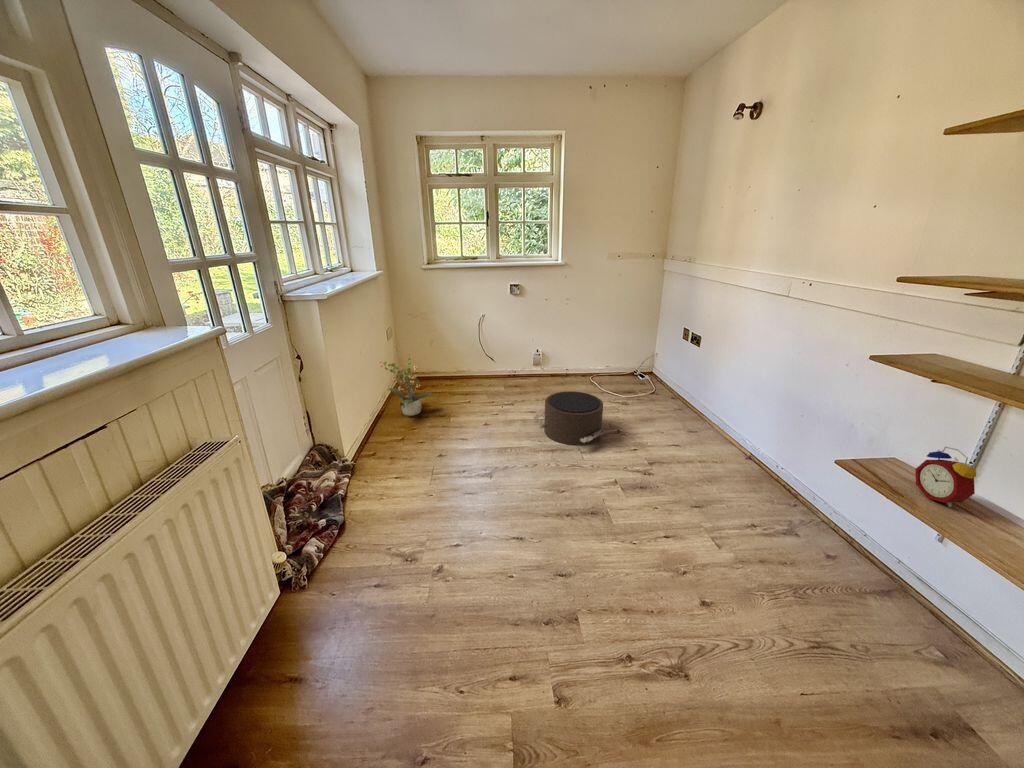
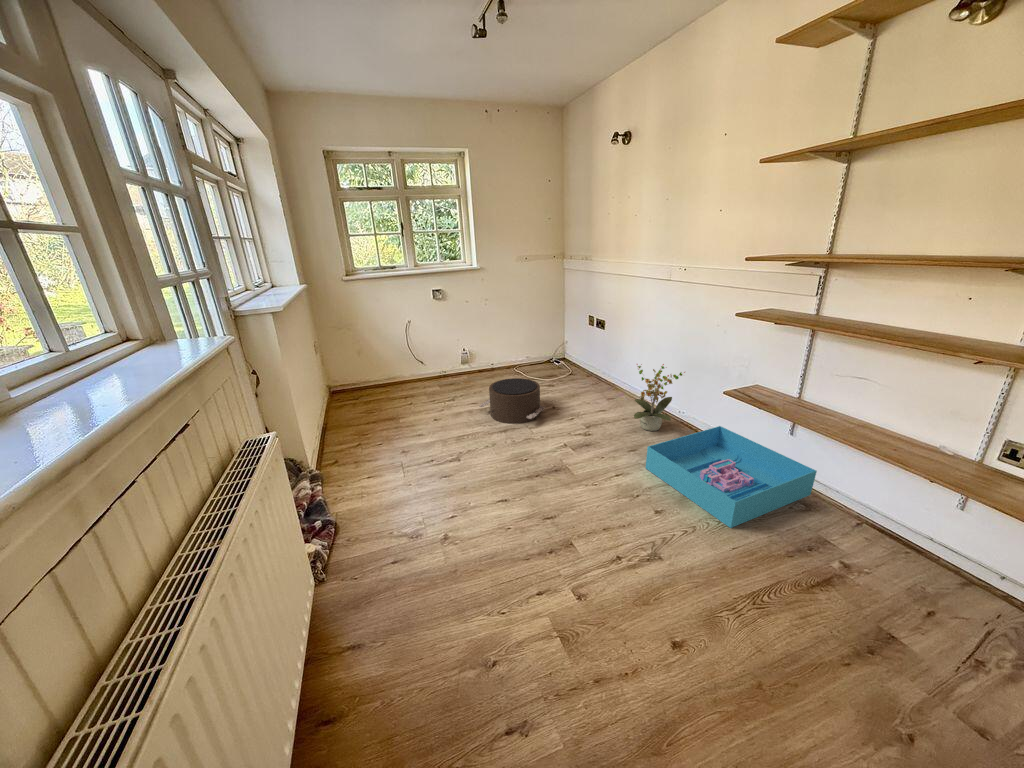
potted plant: present [380,355,434,416] -> present [634,364,685,431]
alarm clock: present [915,446,976,507] -> none [772,368,806,407]
storage bin: none [708,500,976,659] -> present [646,426,817,528]

